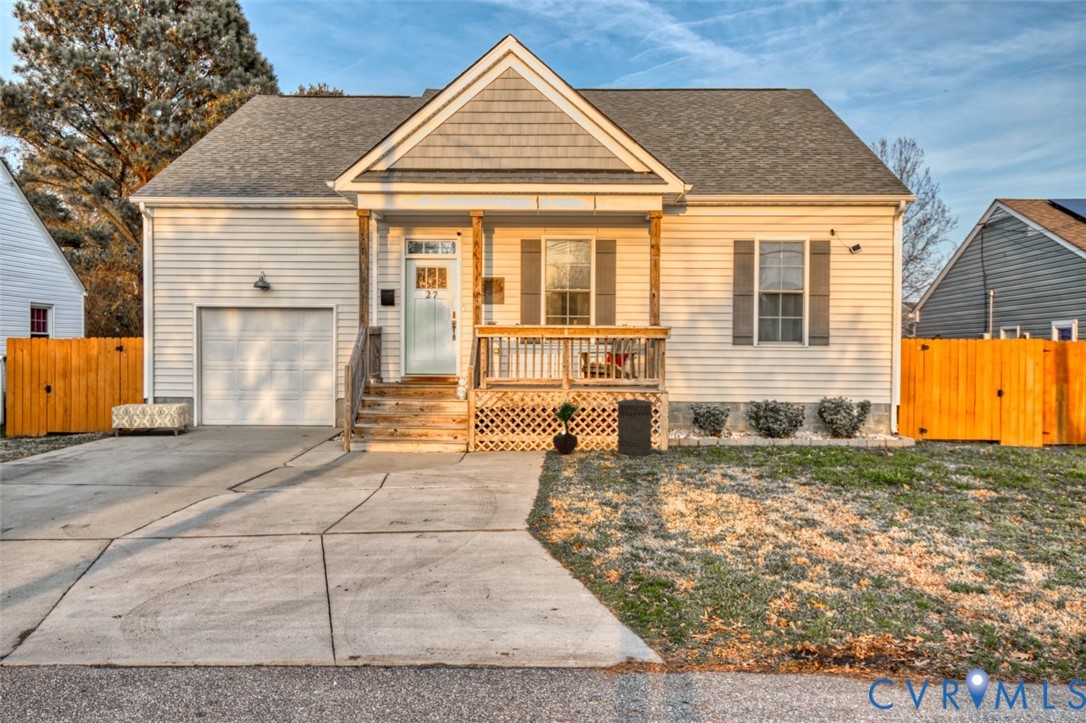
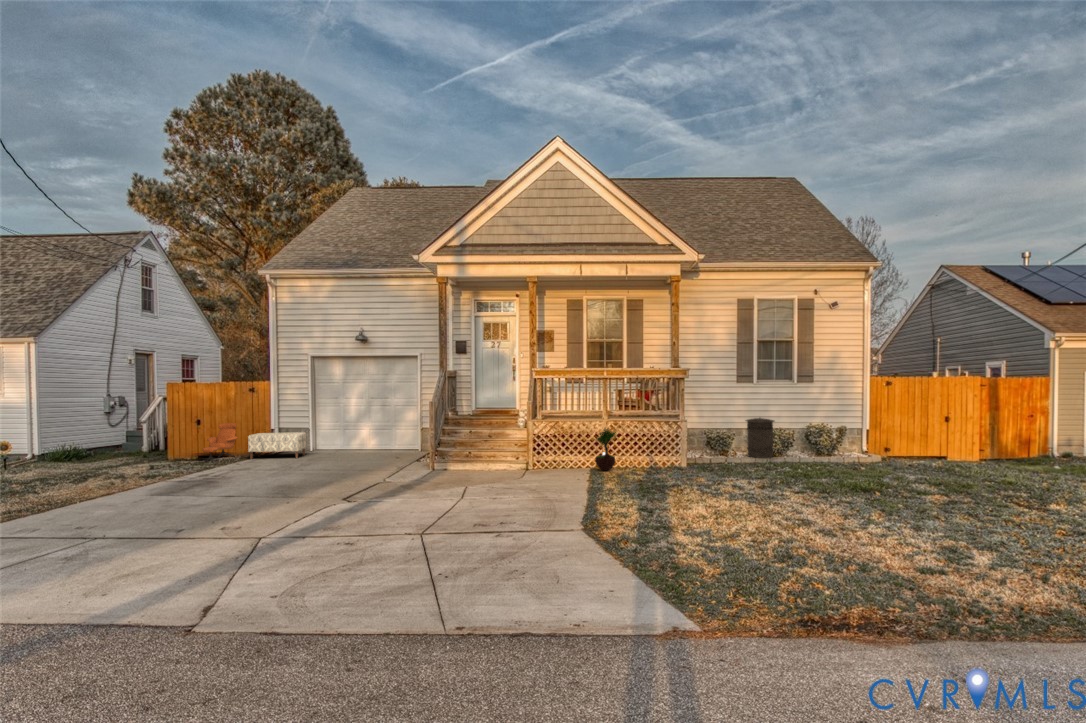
lounge chair: none [50,391,100,440] -> present [202,423,237,460]
trash can: present [615,398,655,455] -> present [746,418,774,458]

